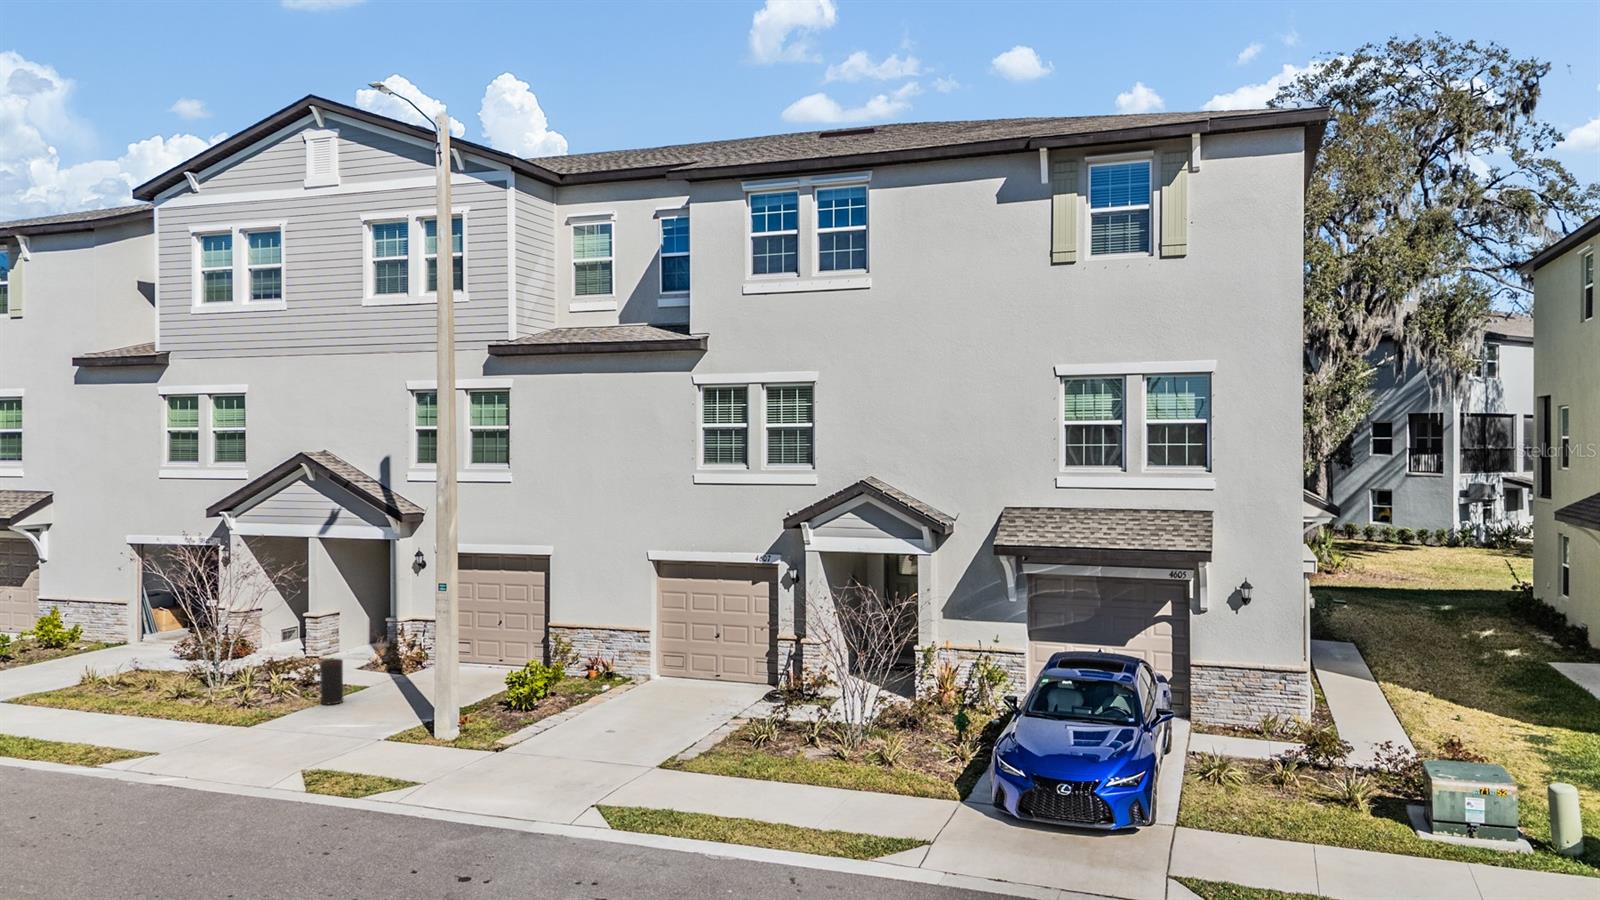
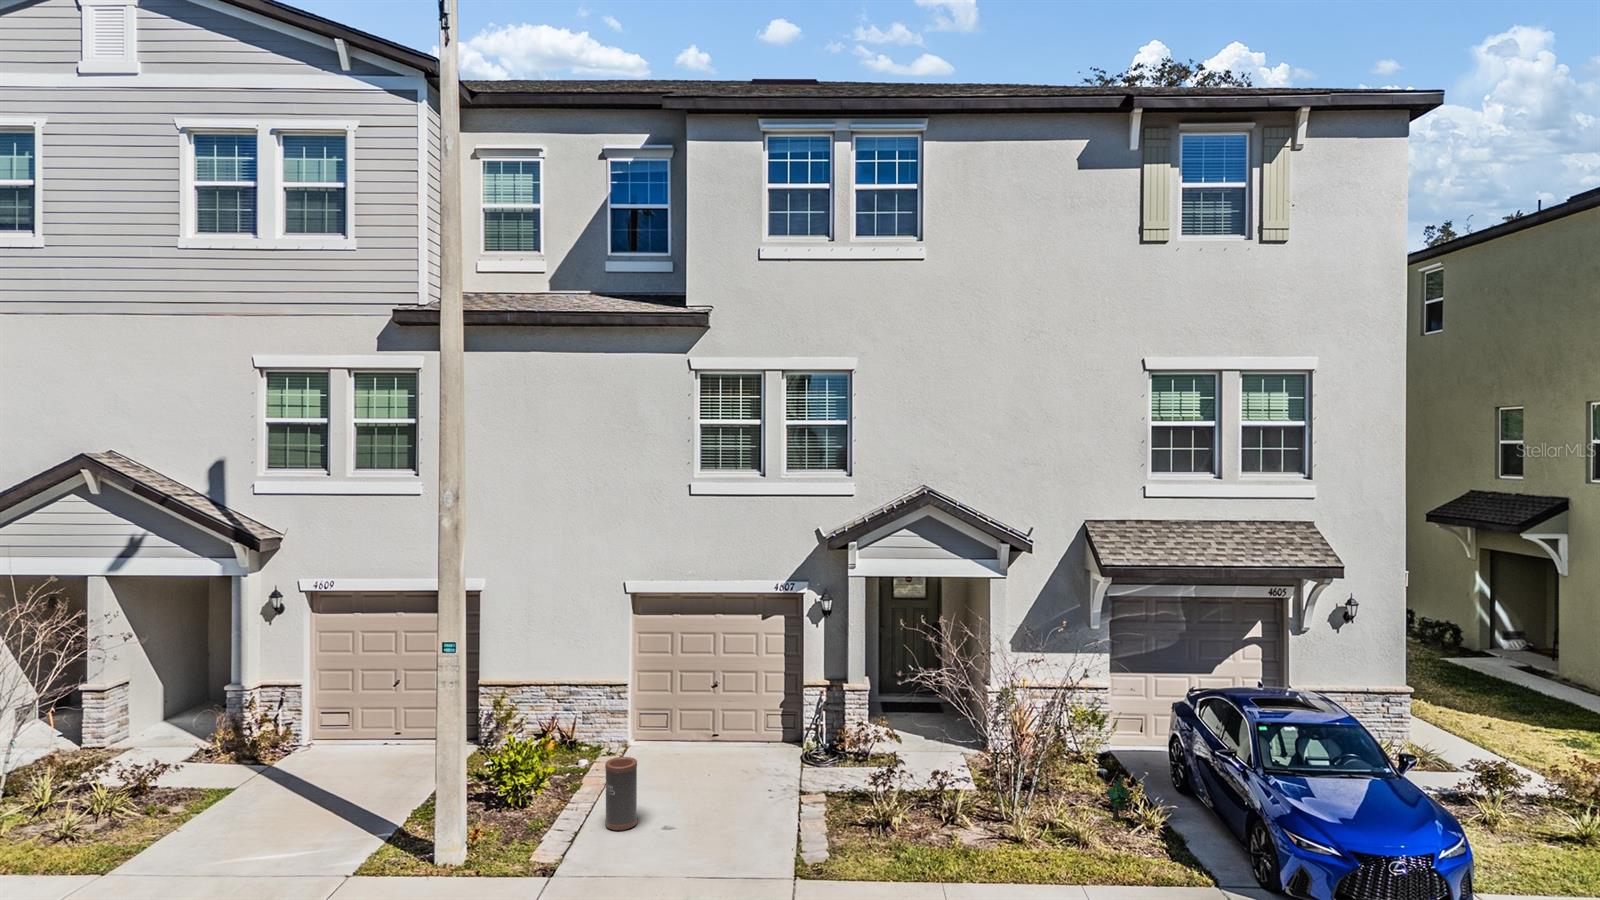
trash can: present [320,659,343,705] -> present [605,757,637,831]

